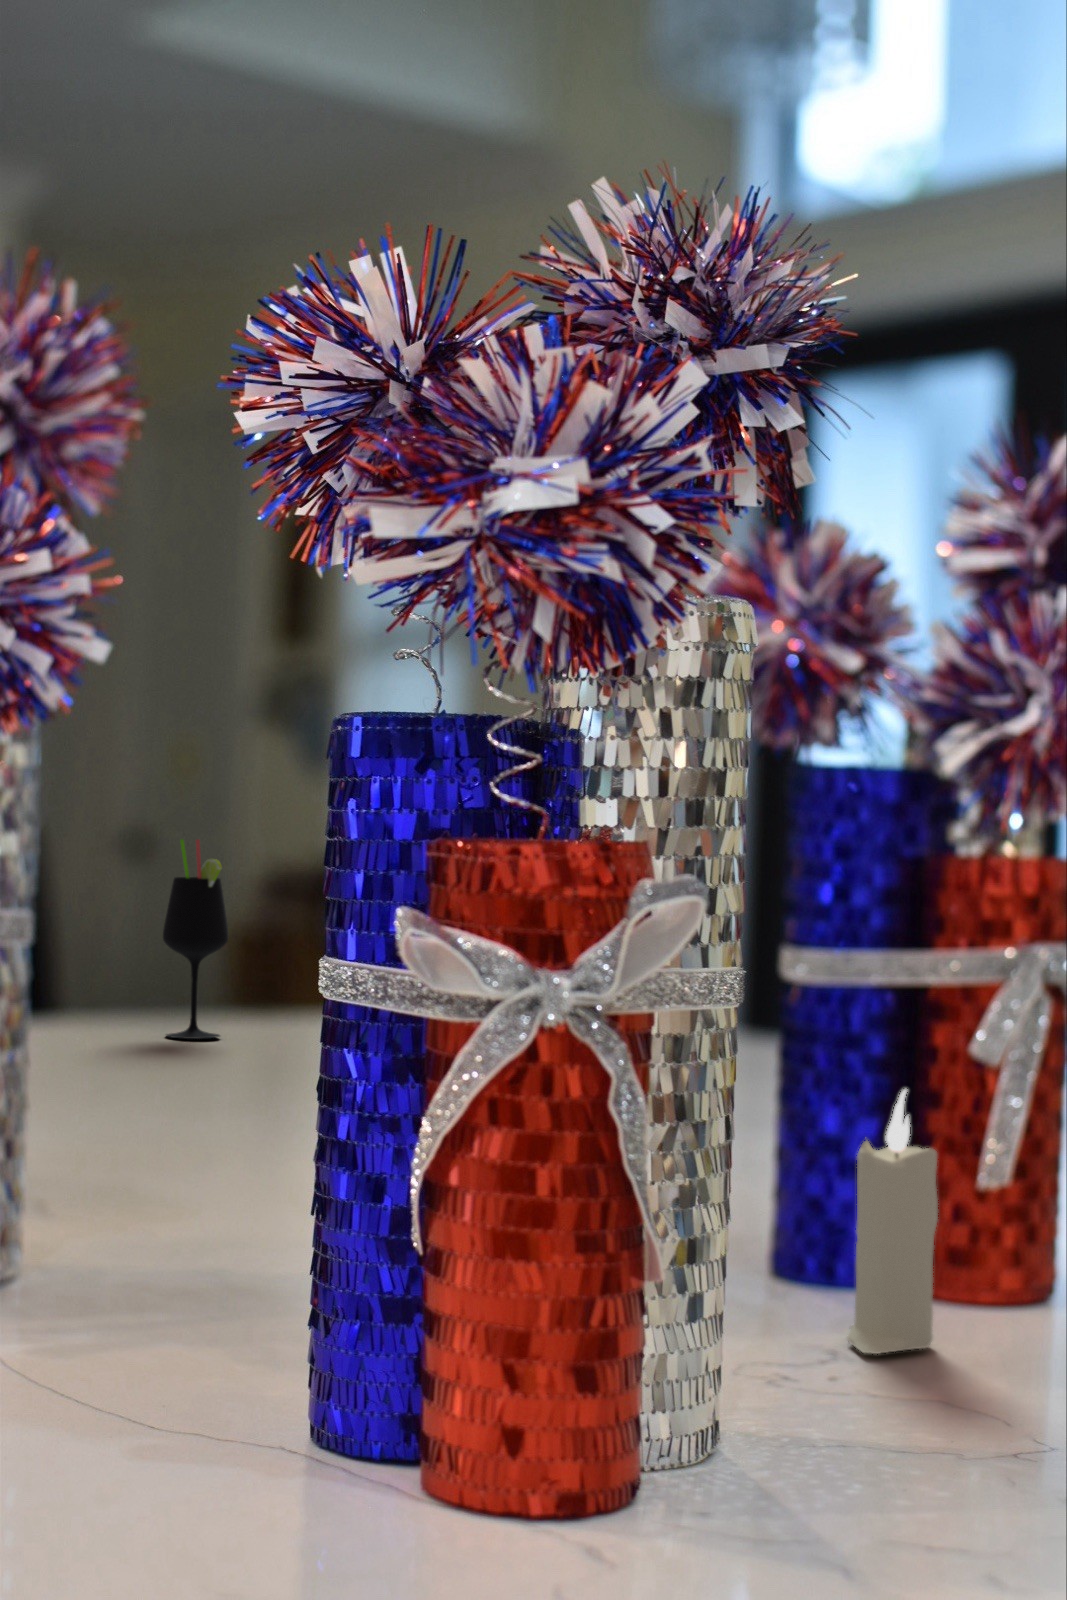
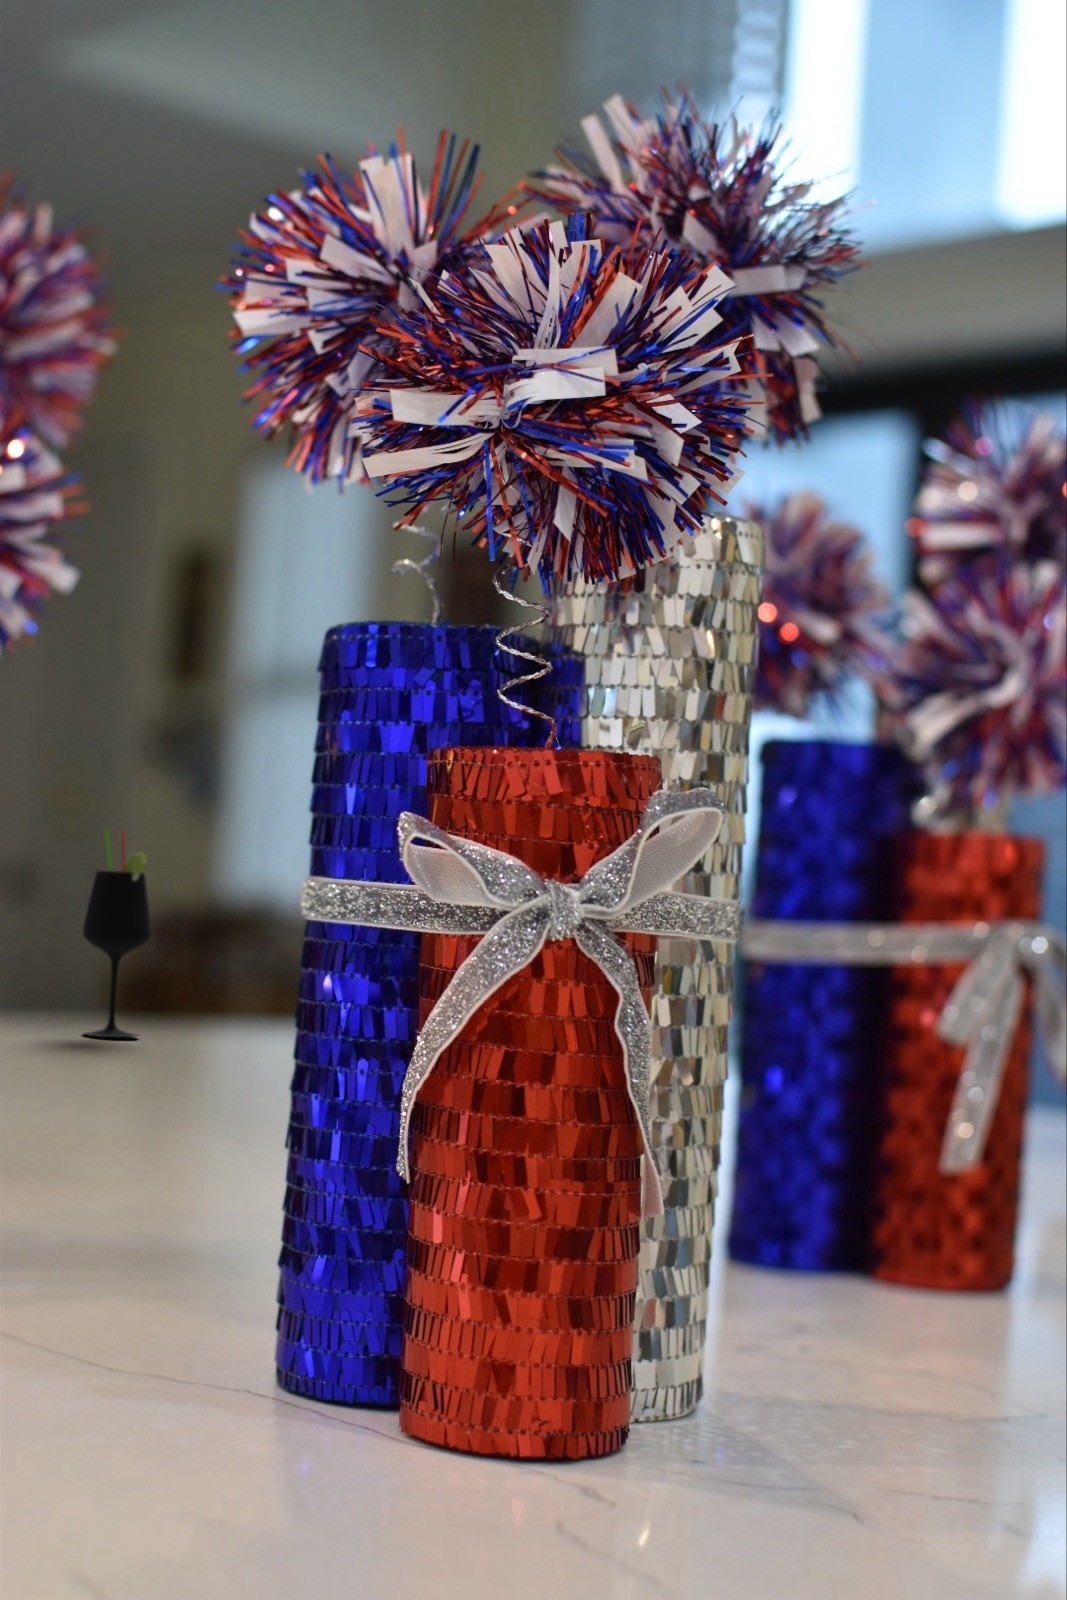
candle: present [847,1089,938,1354] -> none [817,1054,914,1324]

